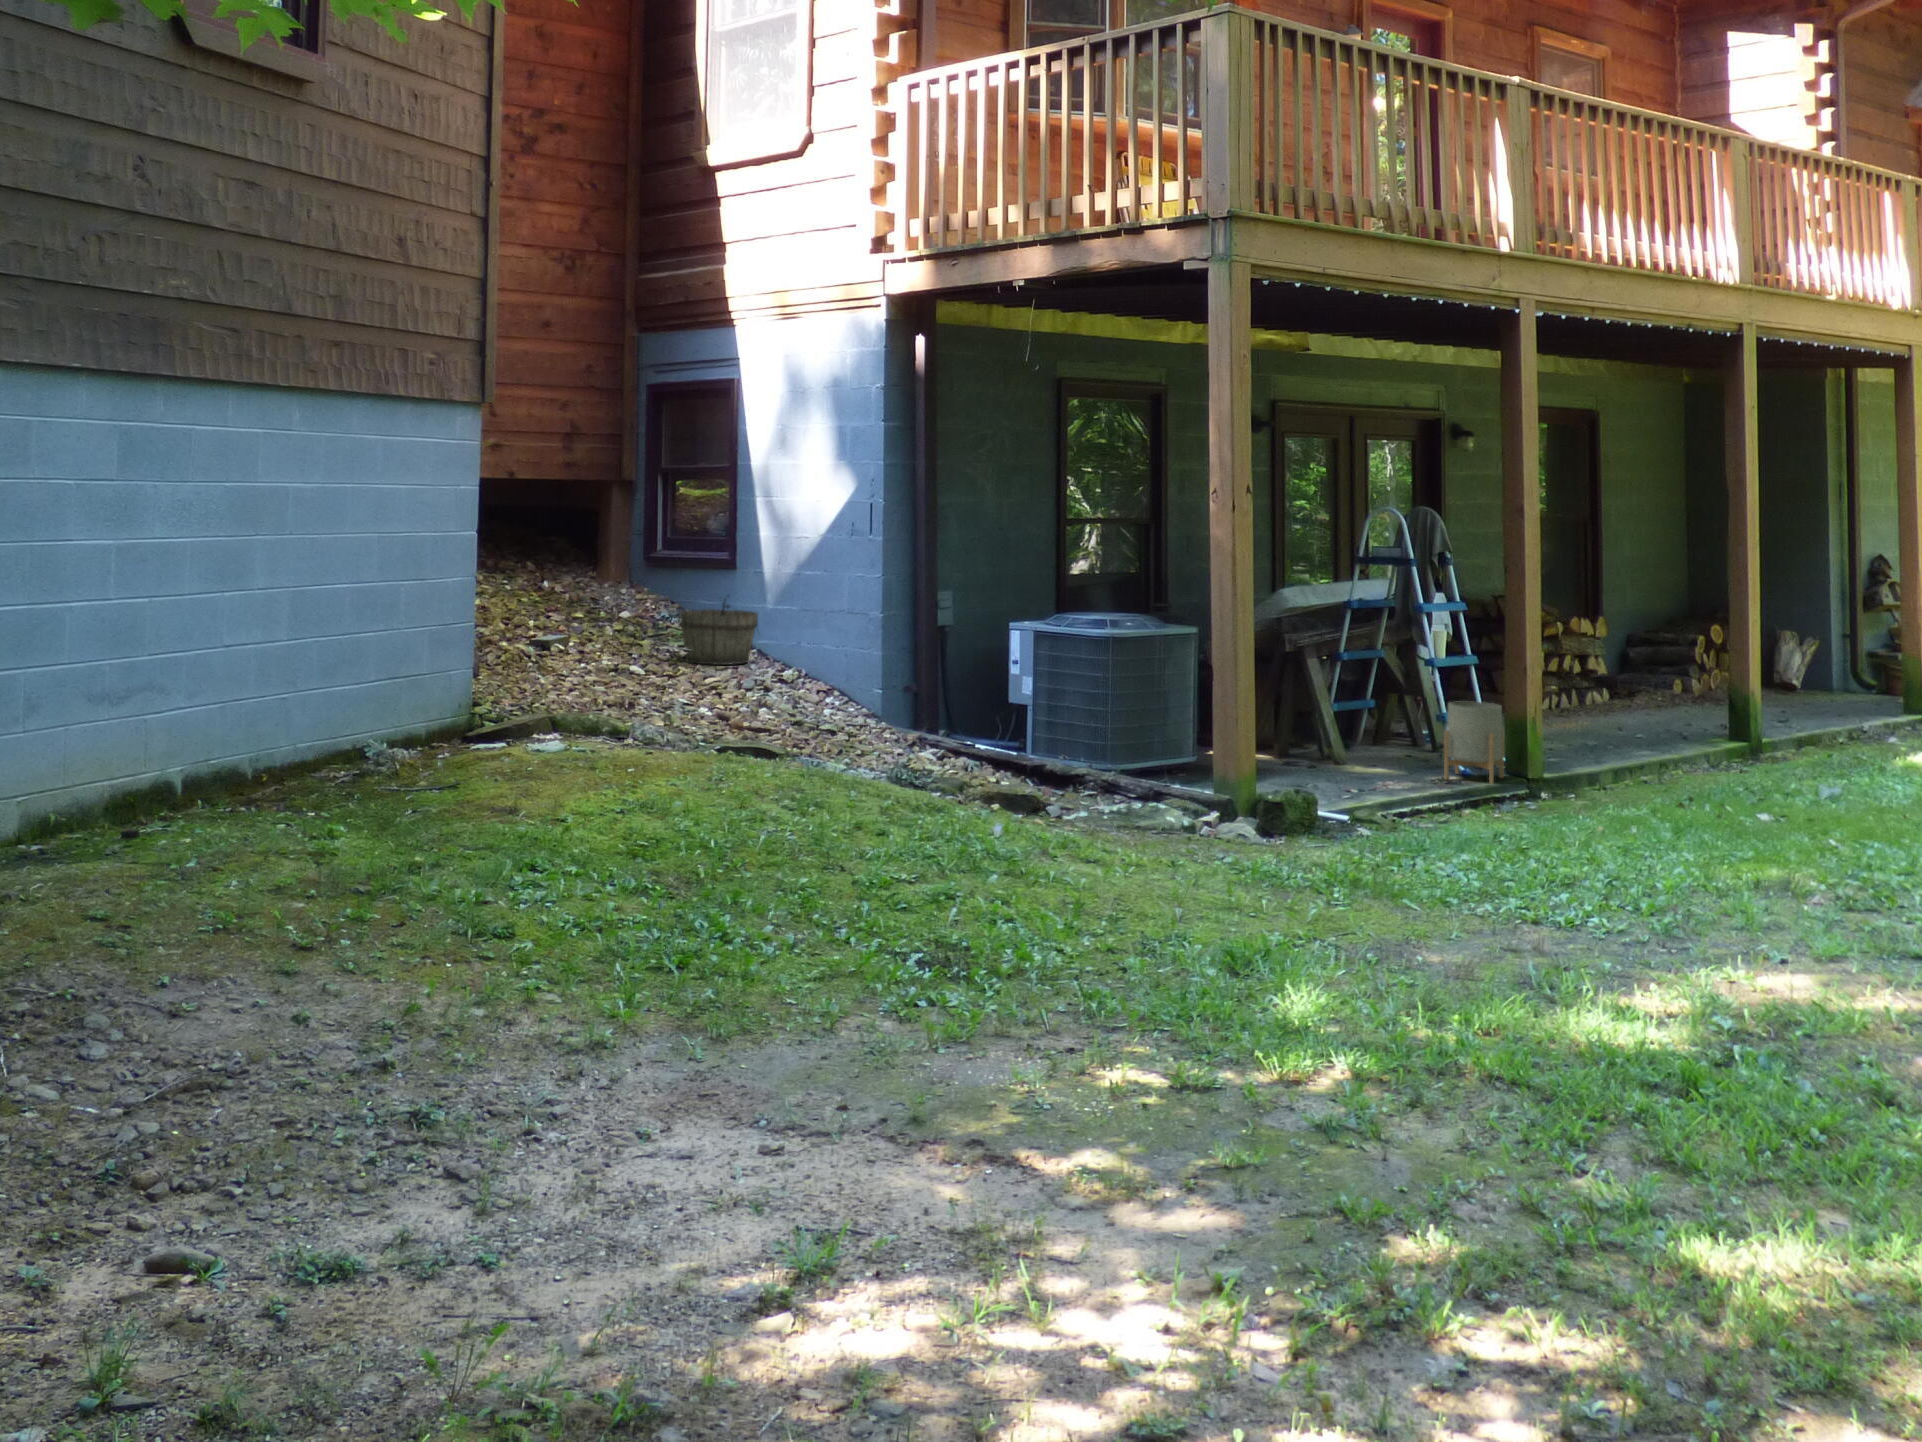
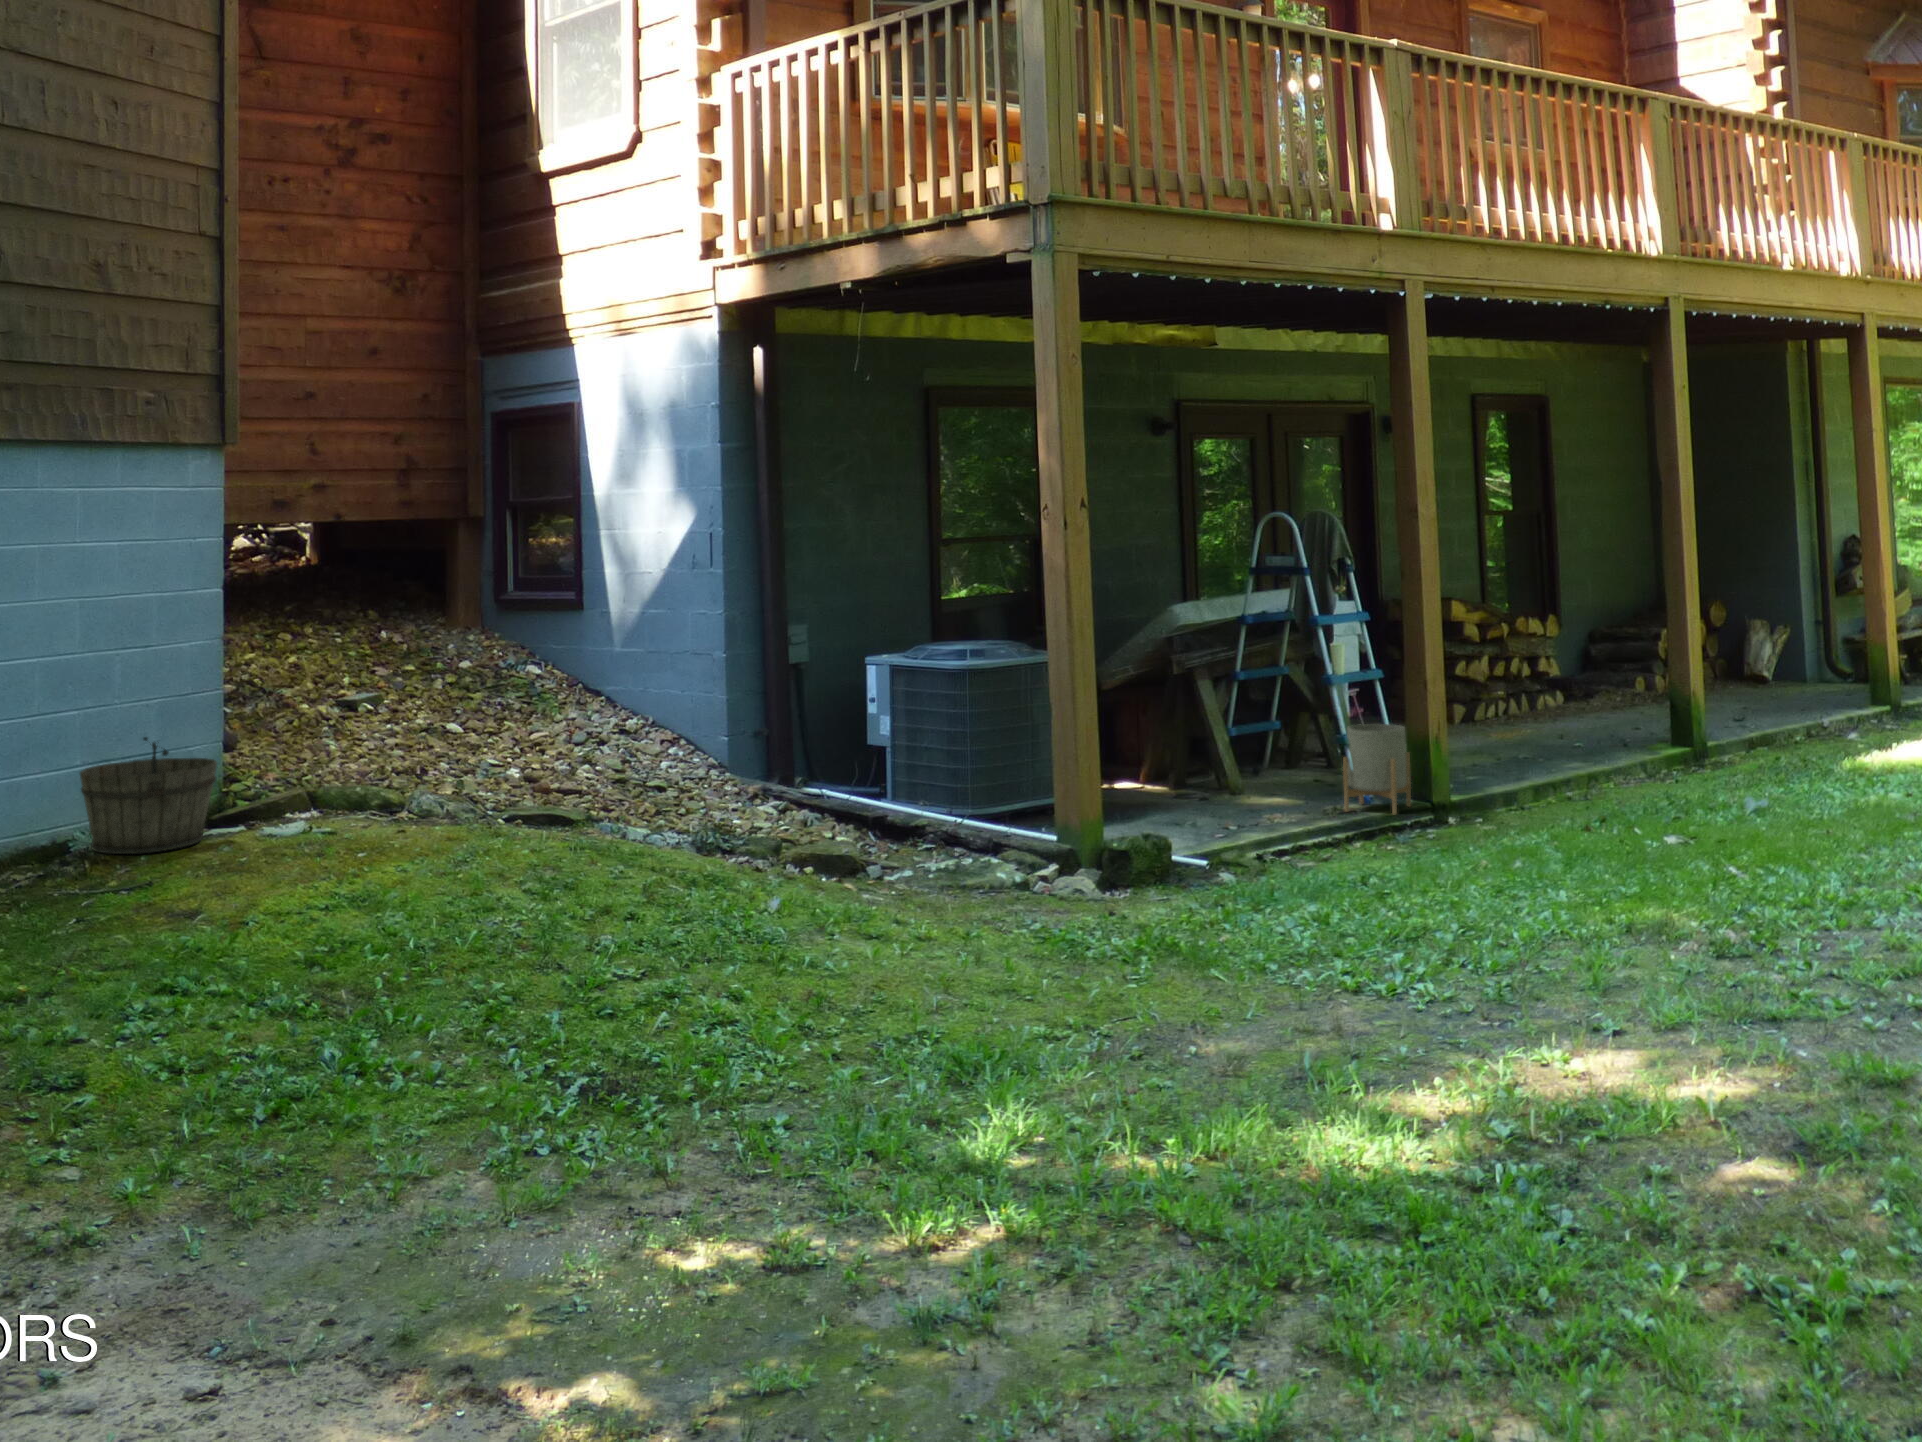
wooden bucket: present [678,600,758,665] -> present [80,737,217,854]

